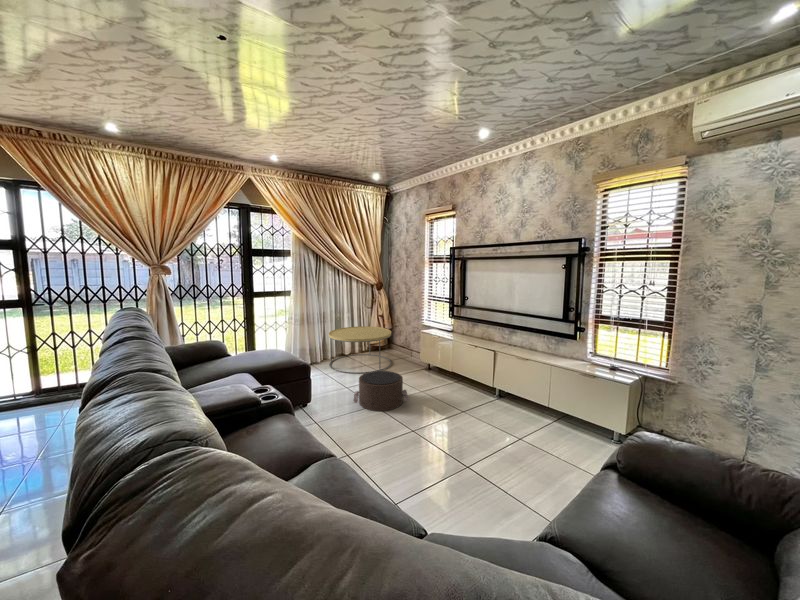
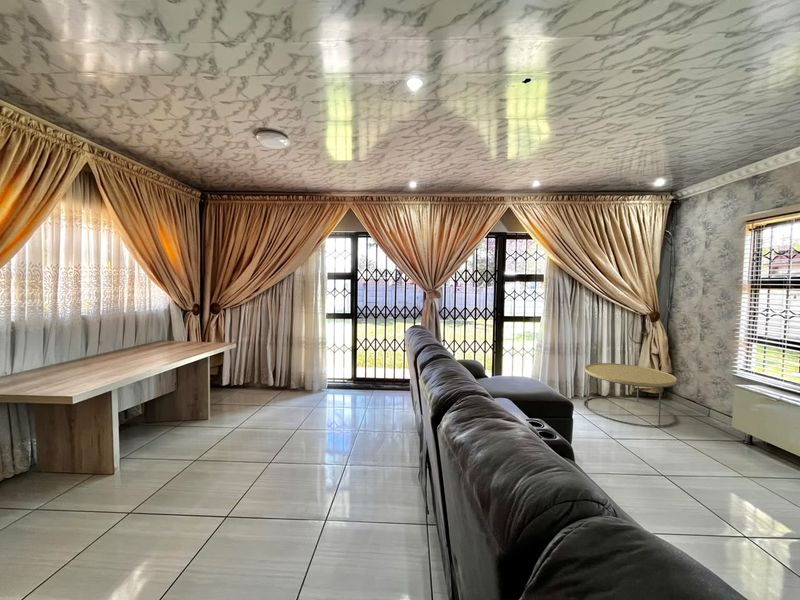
pouf: present [354,371,410,411] -> none [630,428,728,489]

